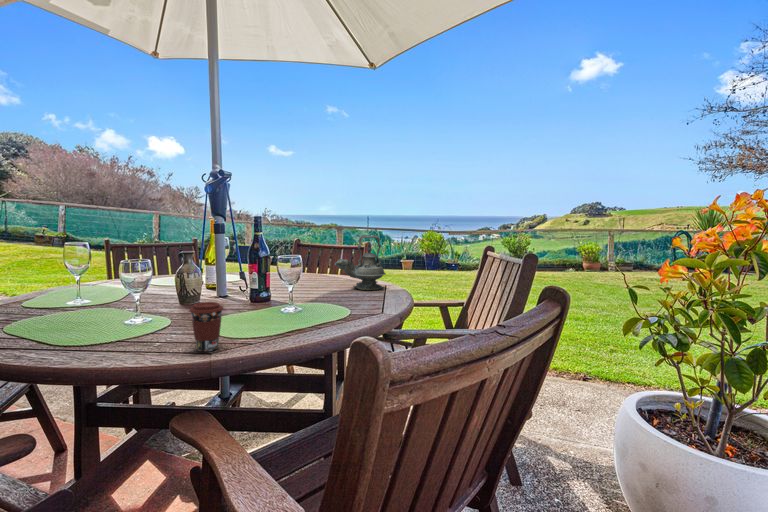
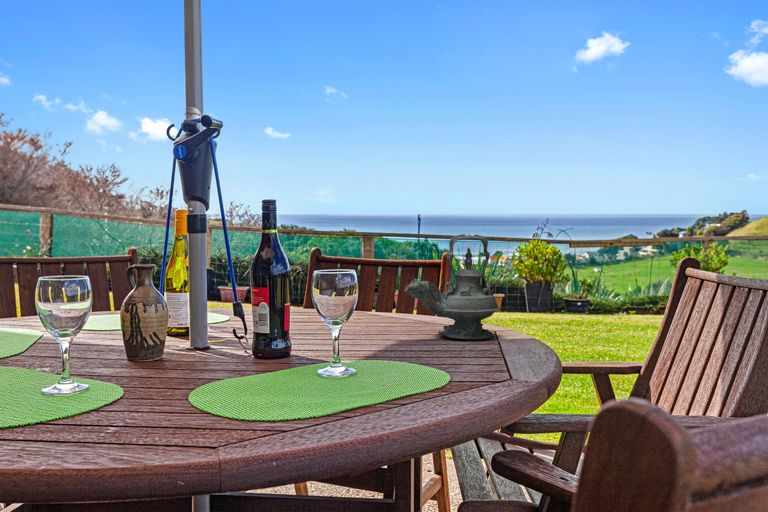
coffee cup: present [189,302,223,352] -> none [175,349,236,442]

